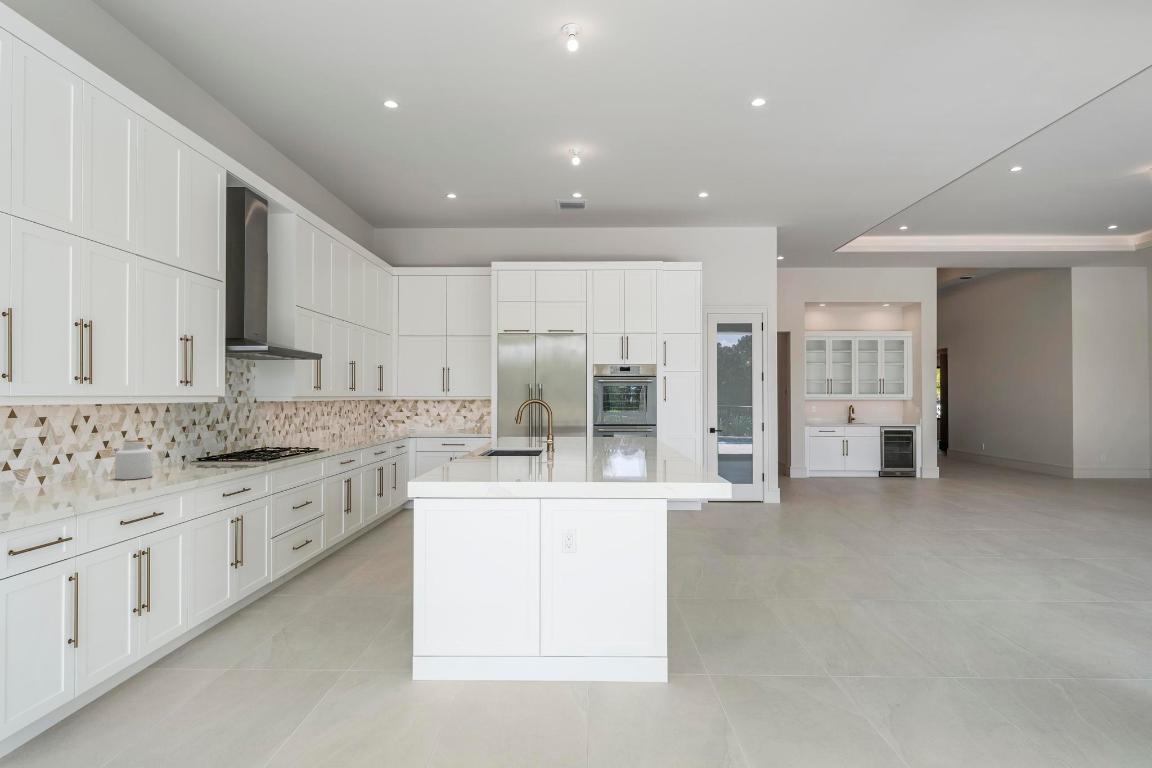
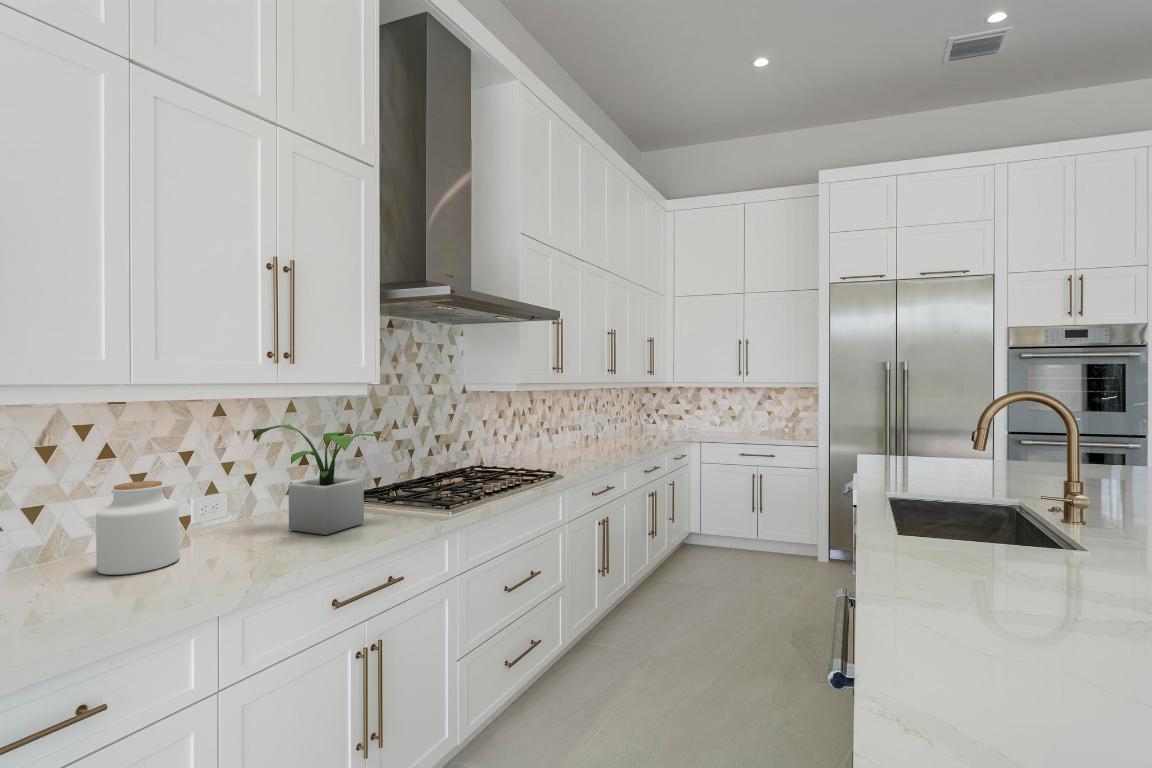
potted plant: none [166,417,240,469] -> present [253,425,387,535]

